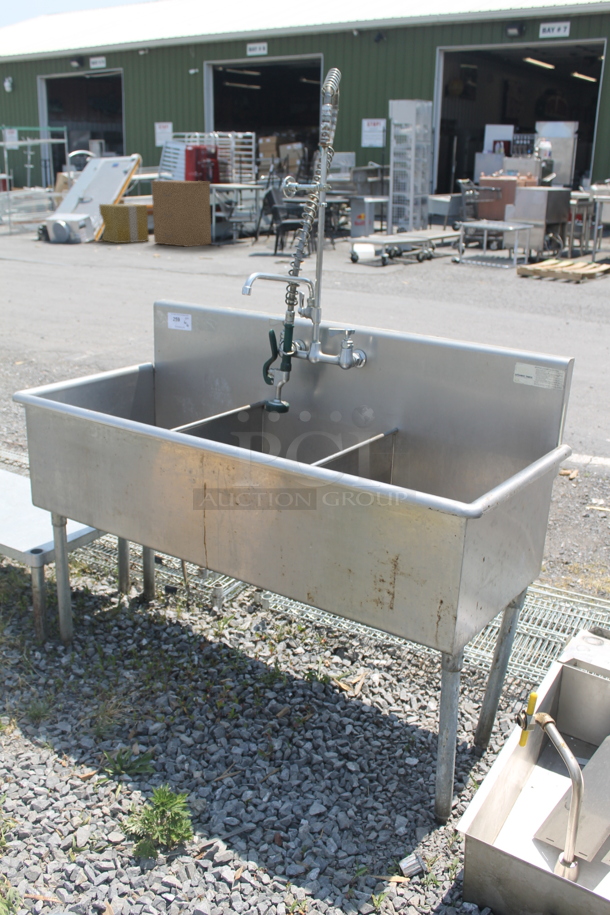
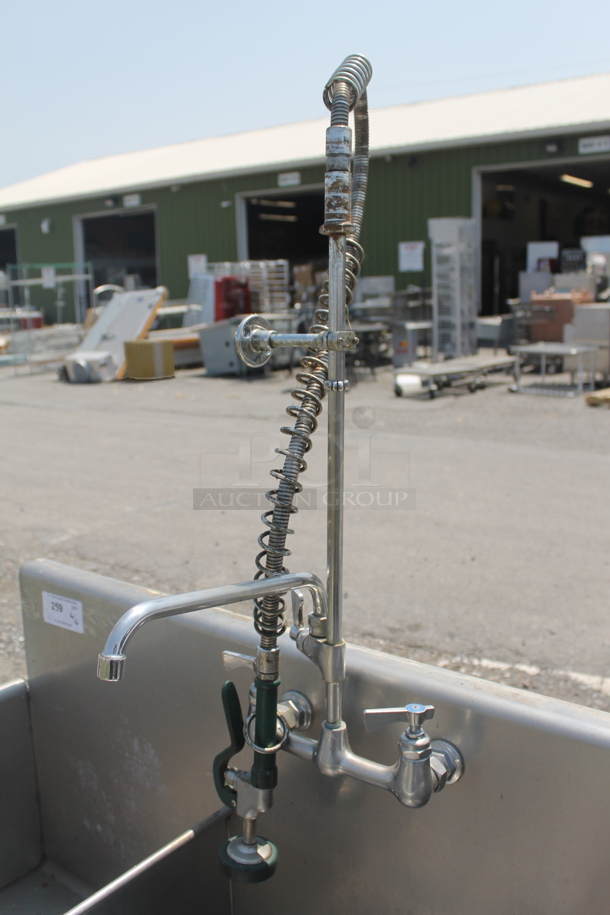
filing cabinet: present [151,180,211,247] -> none [176,313,241,382]

